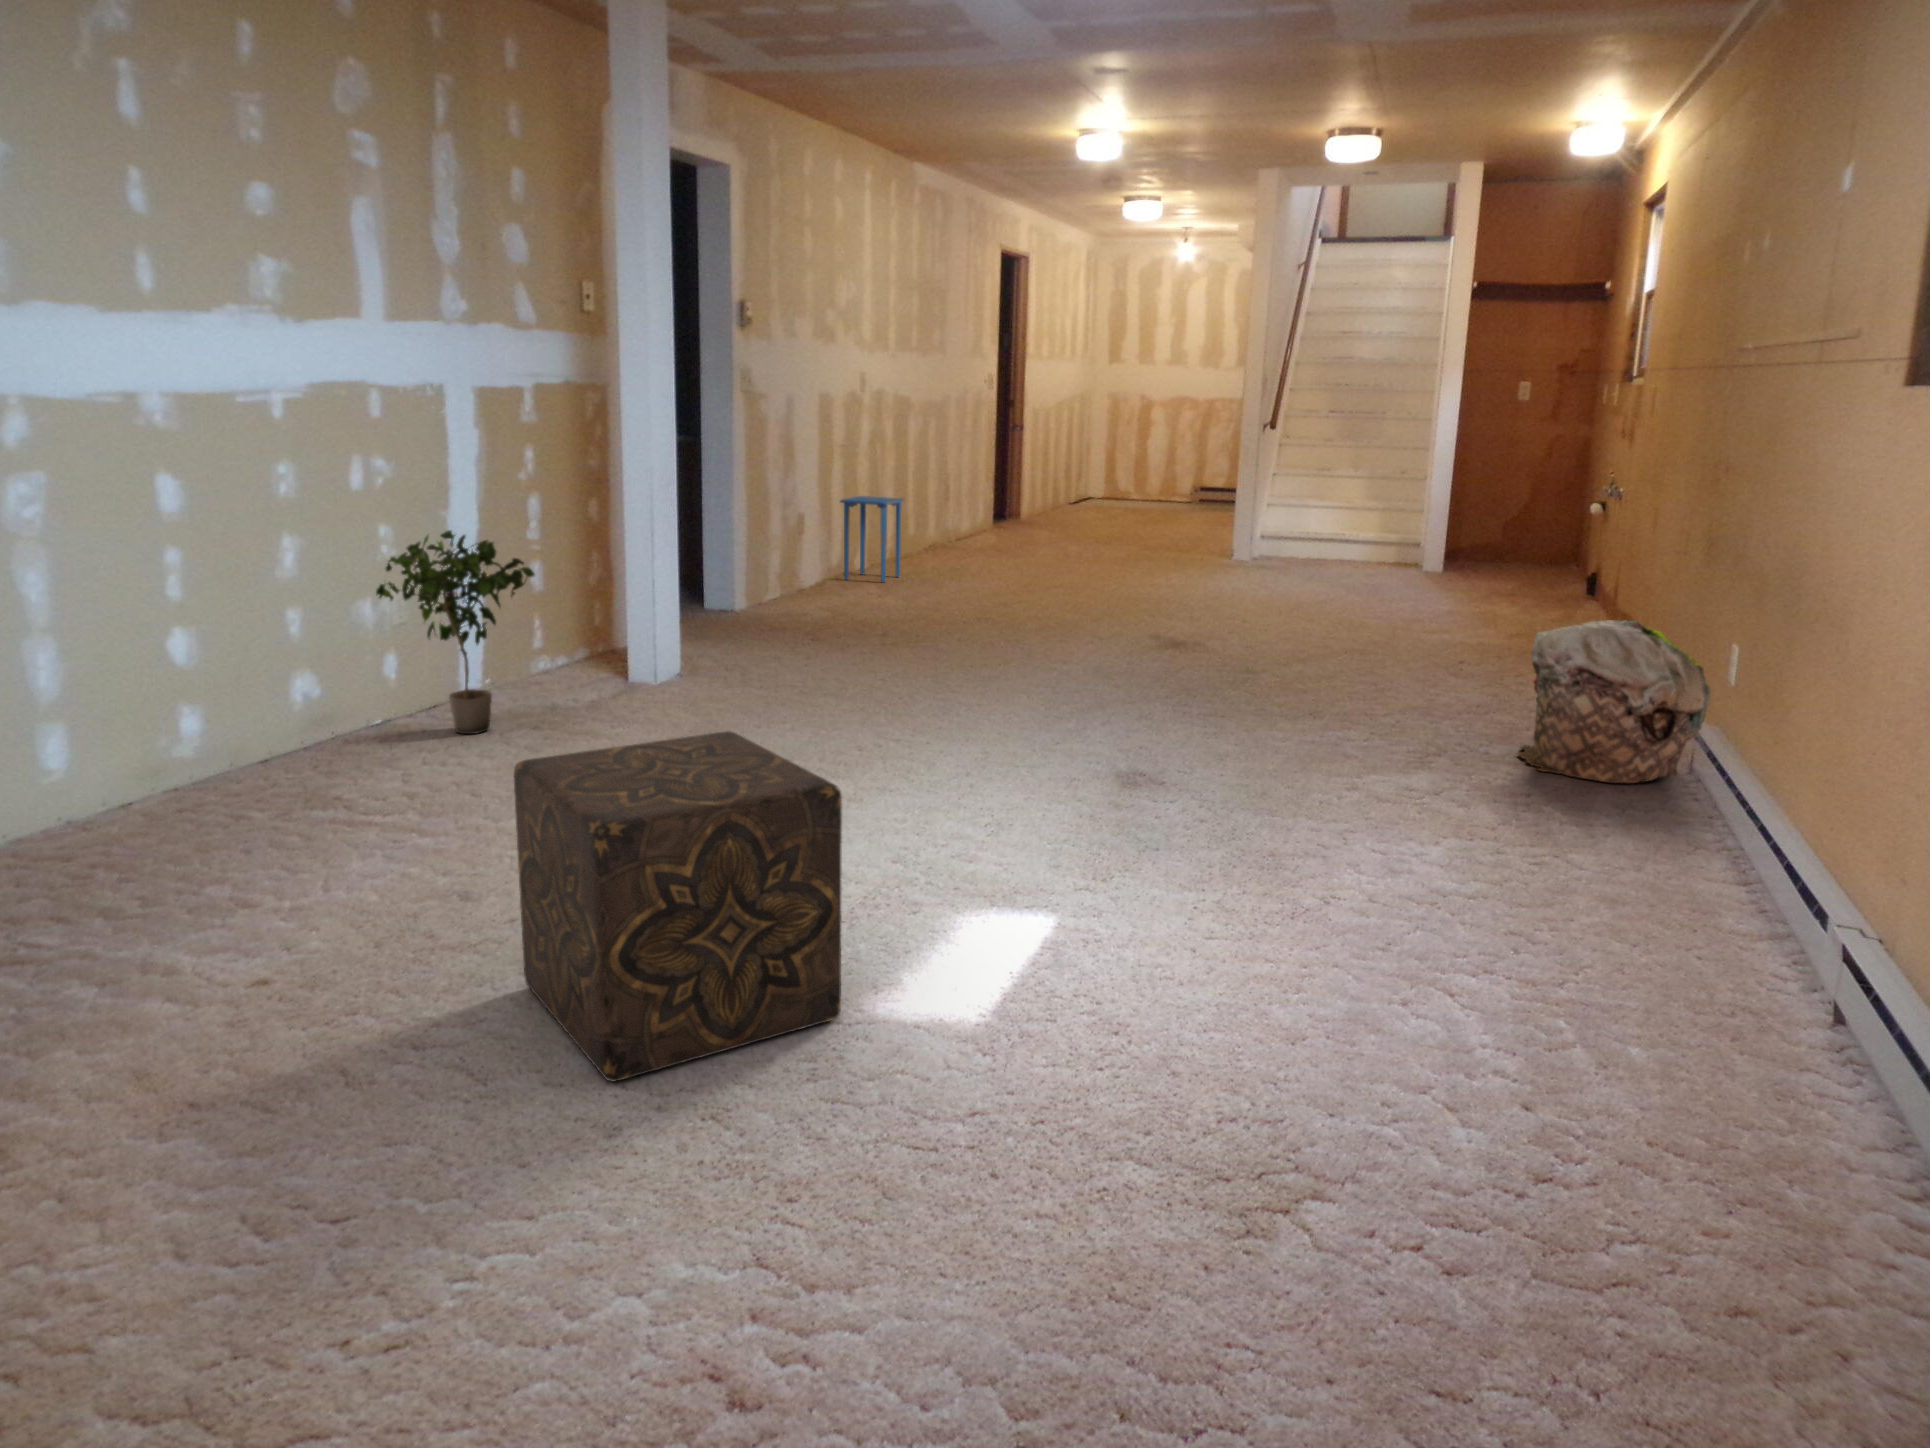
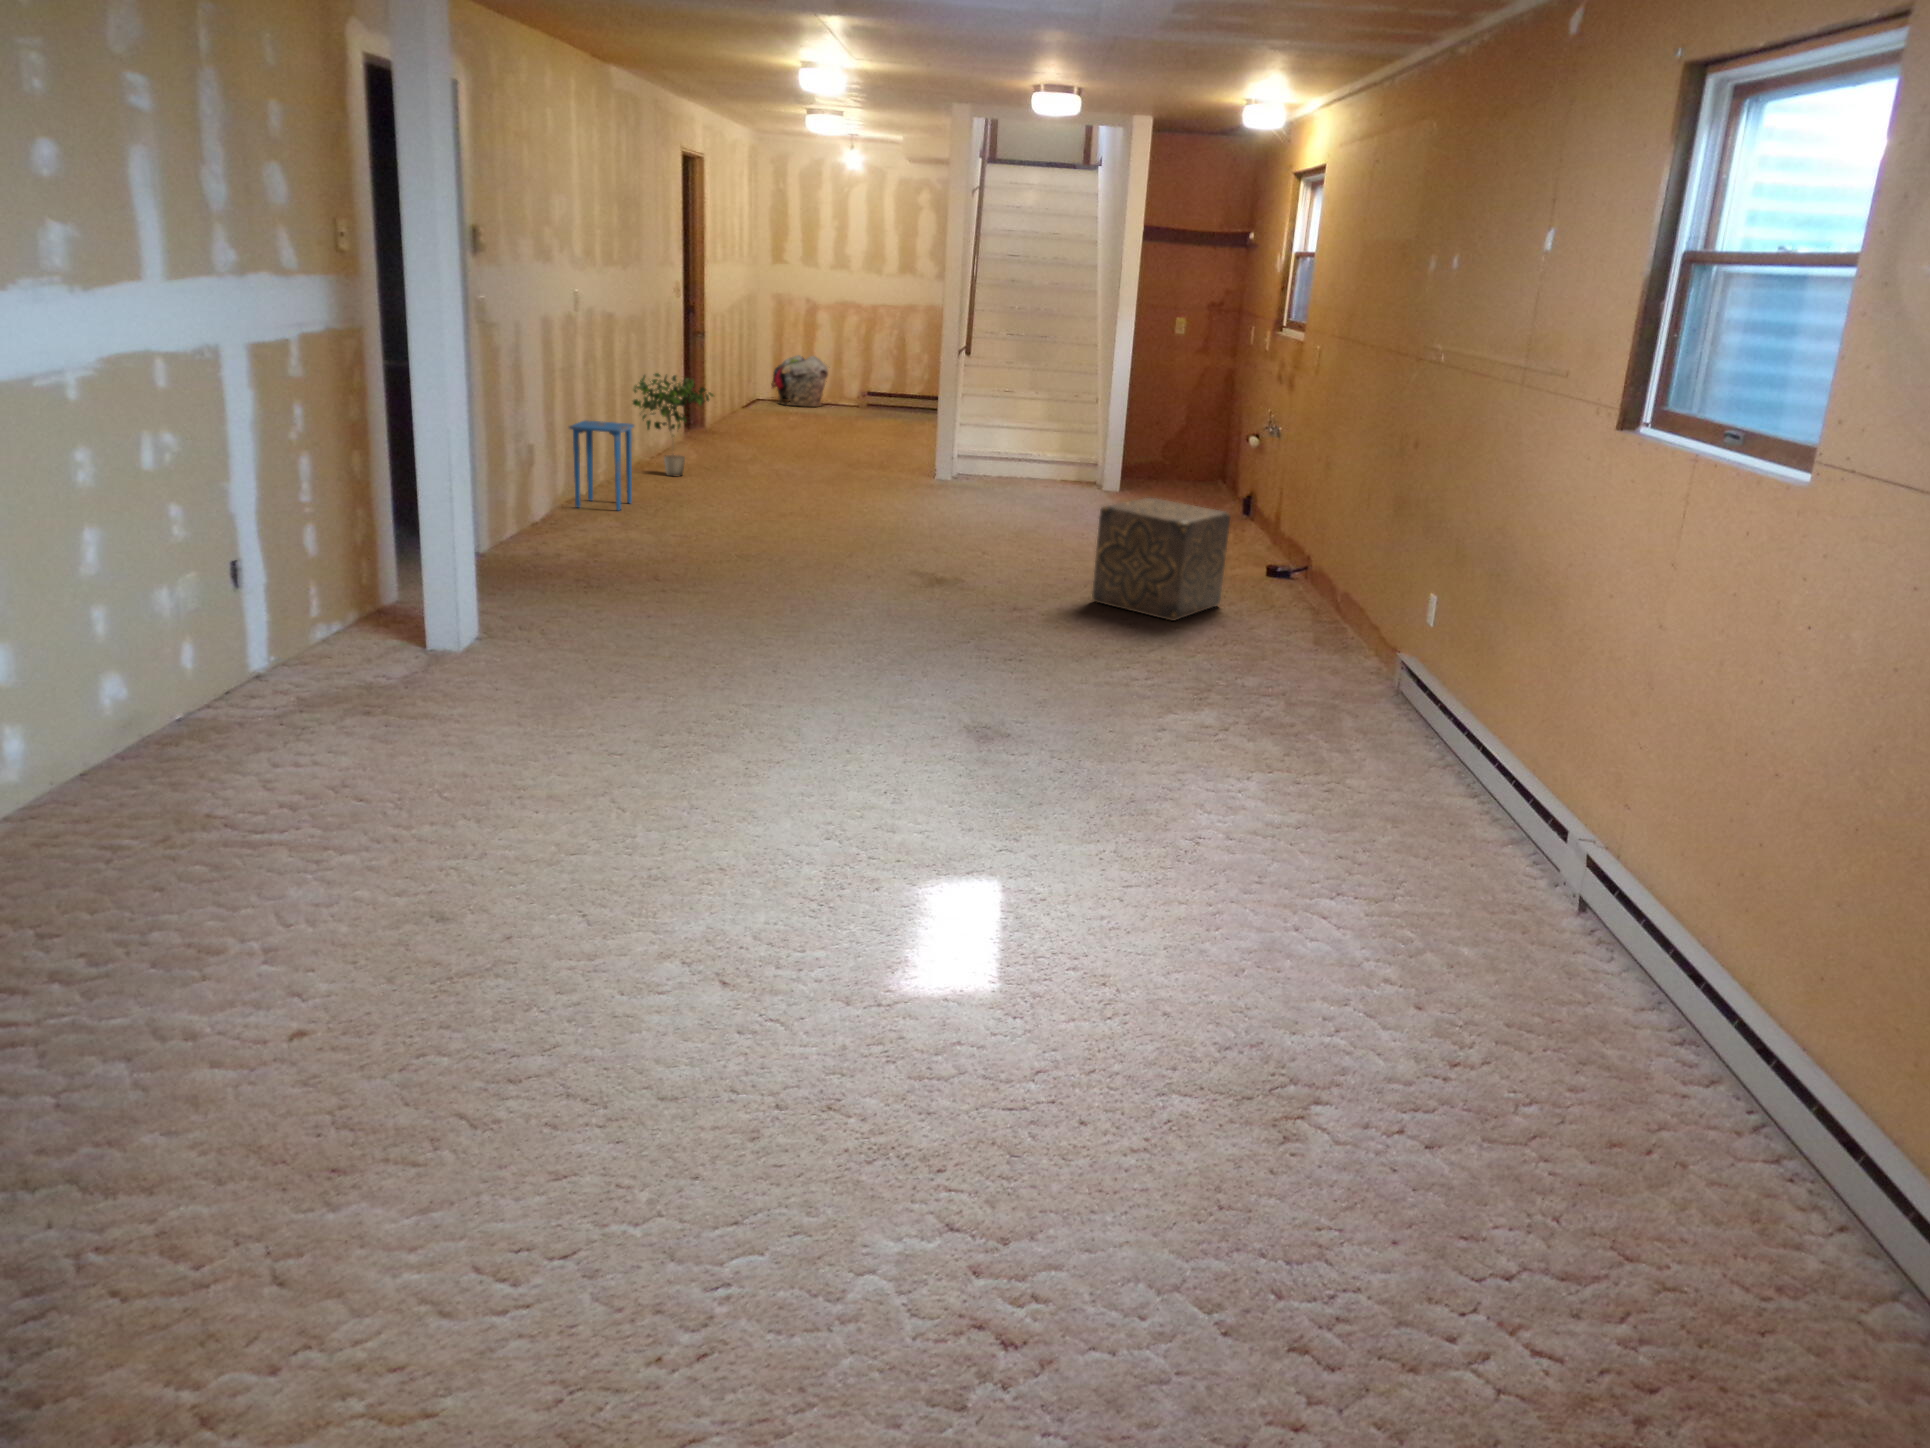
potted plant: present [376,530,535,734] -> present [633,373,714,476]
laundry basket: present [1518,620,1710,783] -> present [771,355,828,407]
ottoman: present [514,731,842,1081] -> present [1092,498,1230,621]

